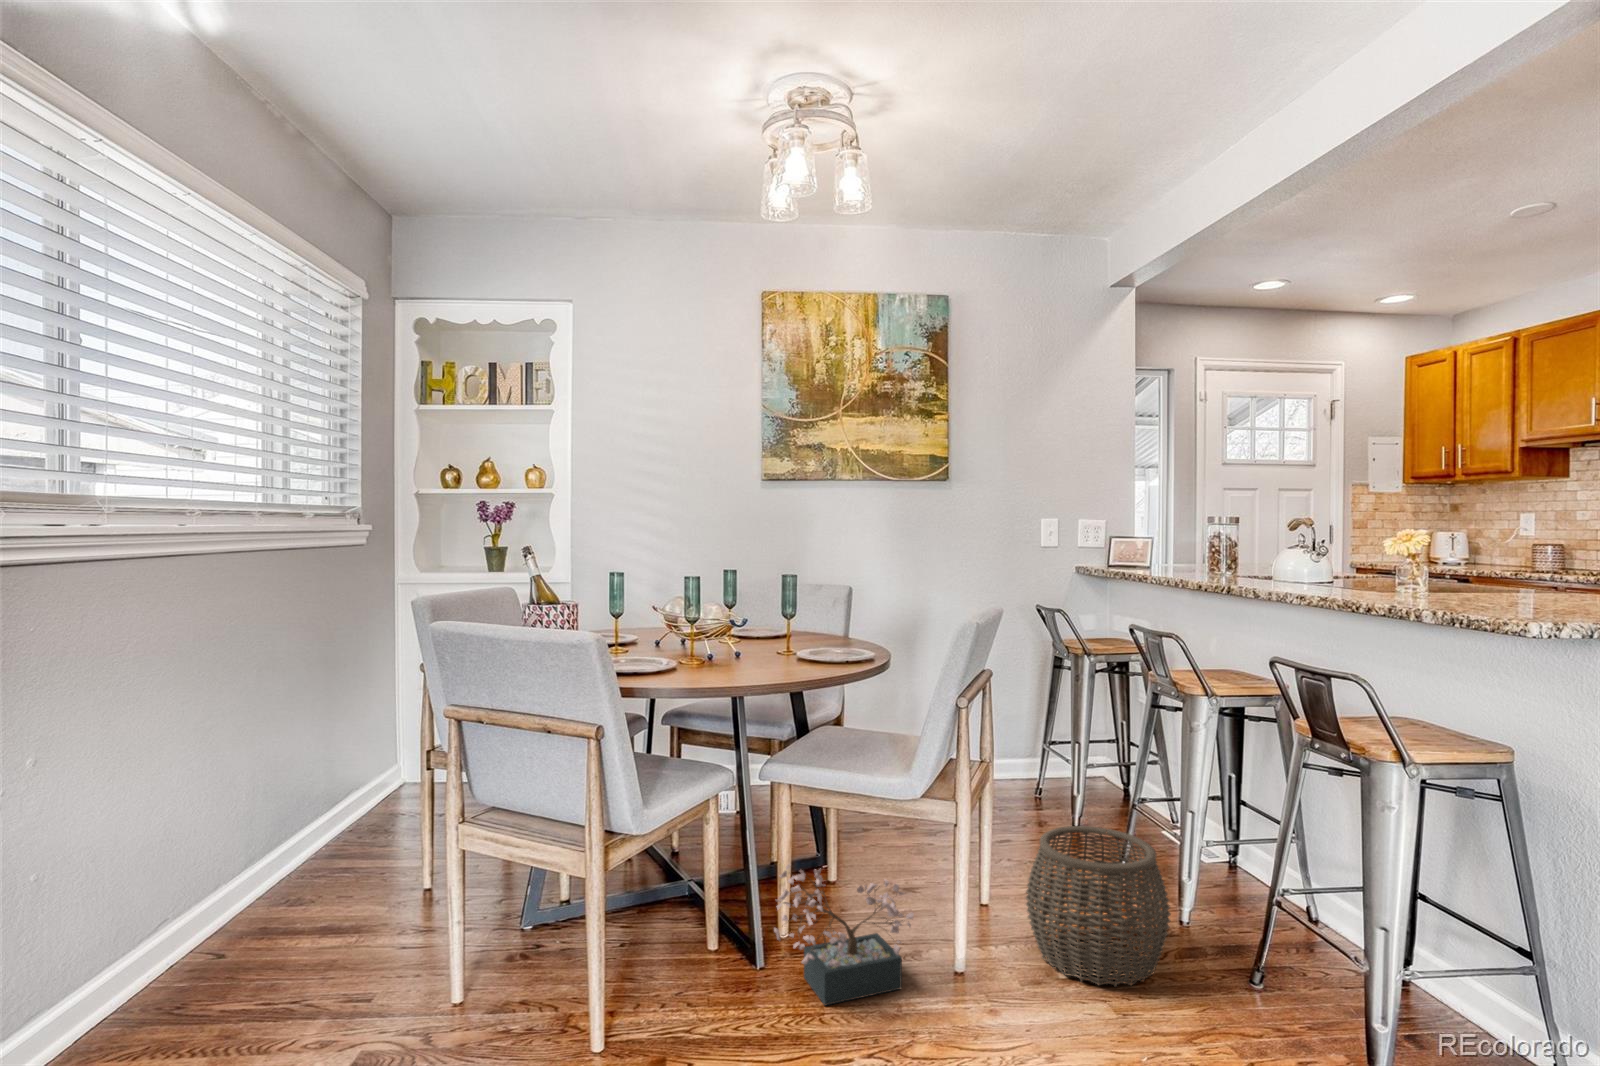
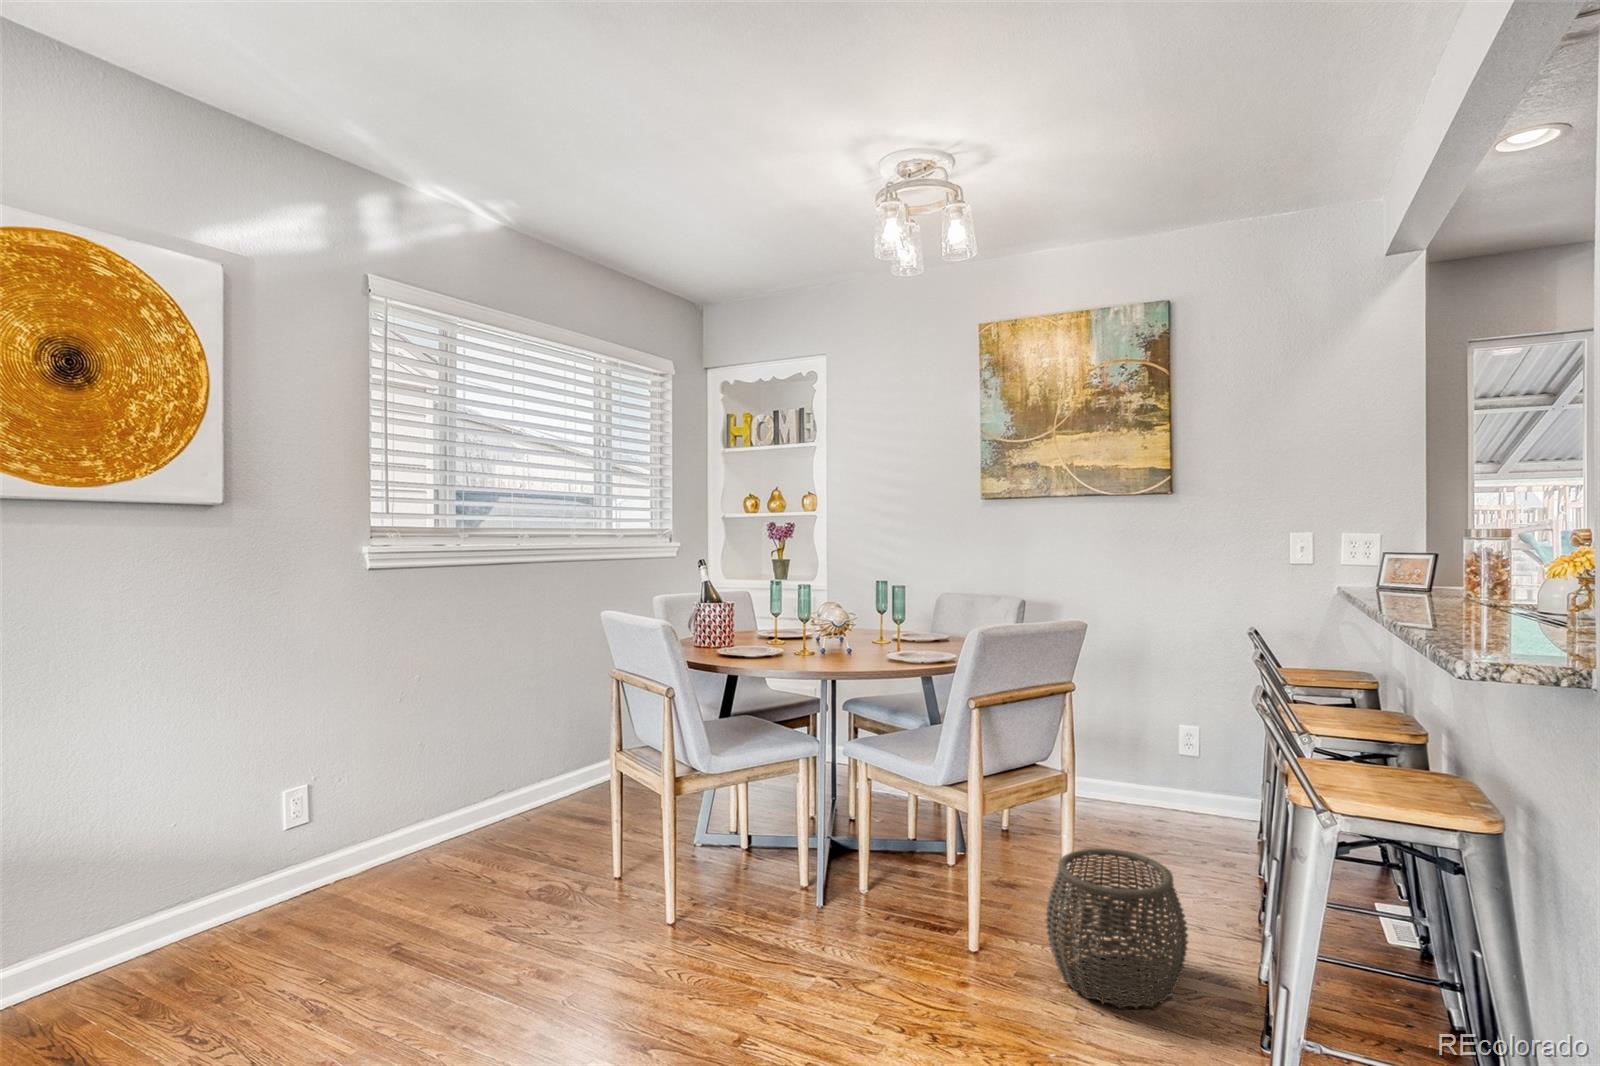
decorative plant: present [774,865,914,1005] -> none [816,829,935,951]

